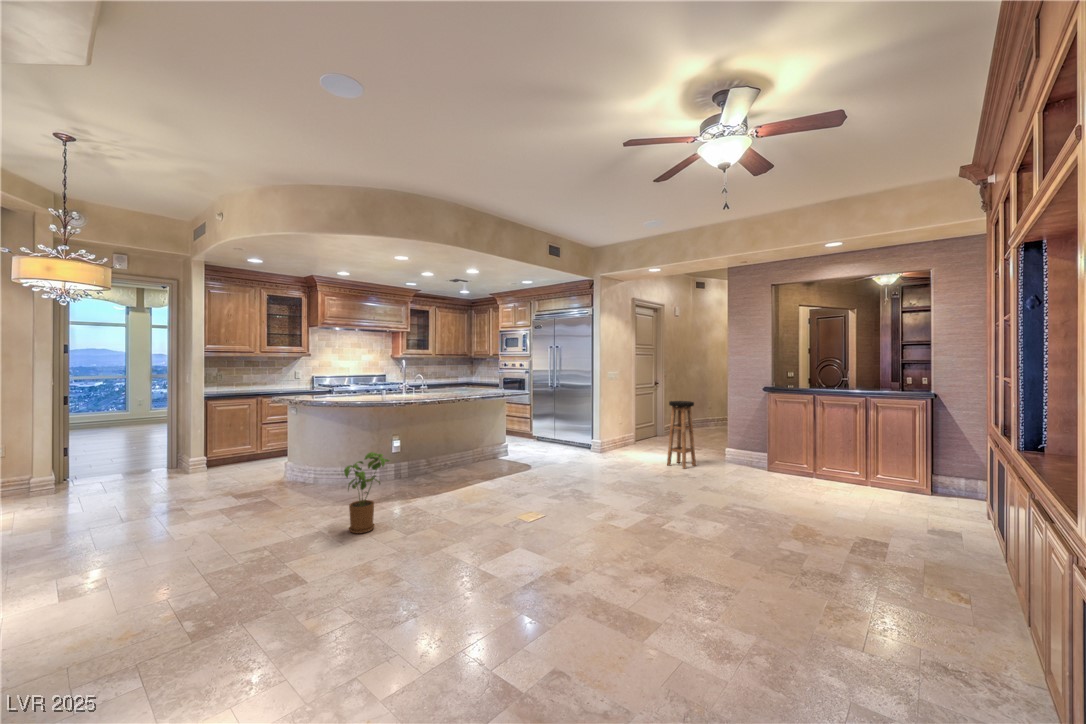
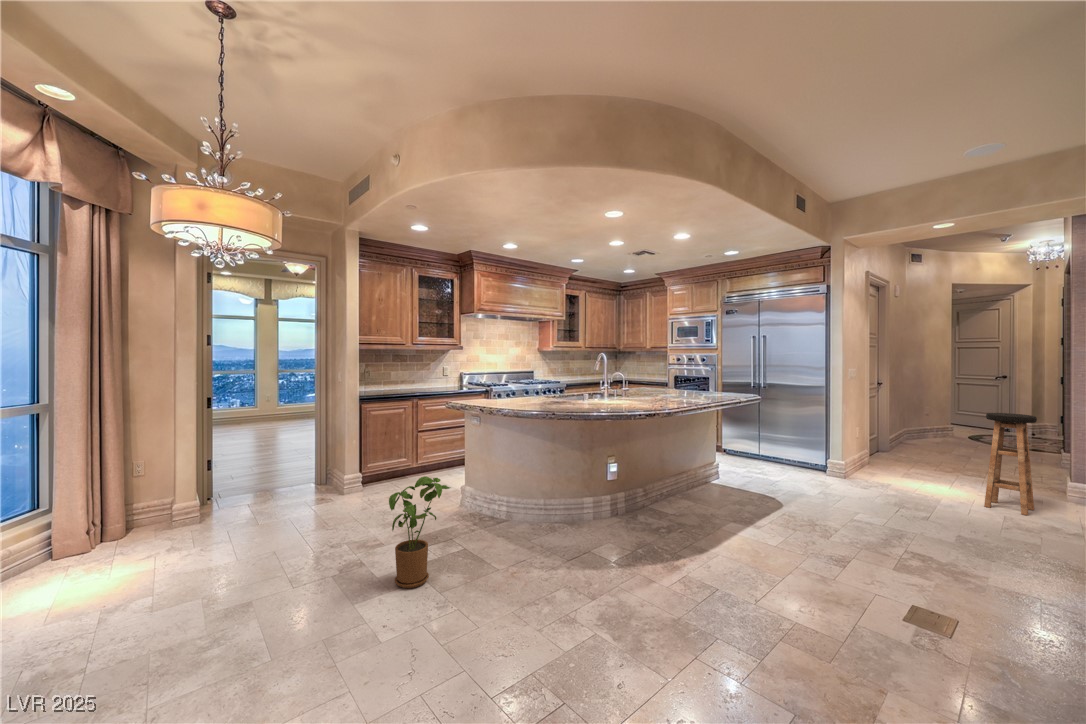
house plant: present [344,452,390,534] -> present [389,476,451,588]

